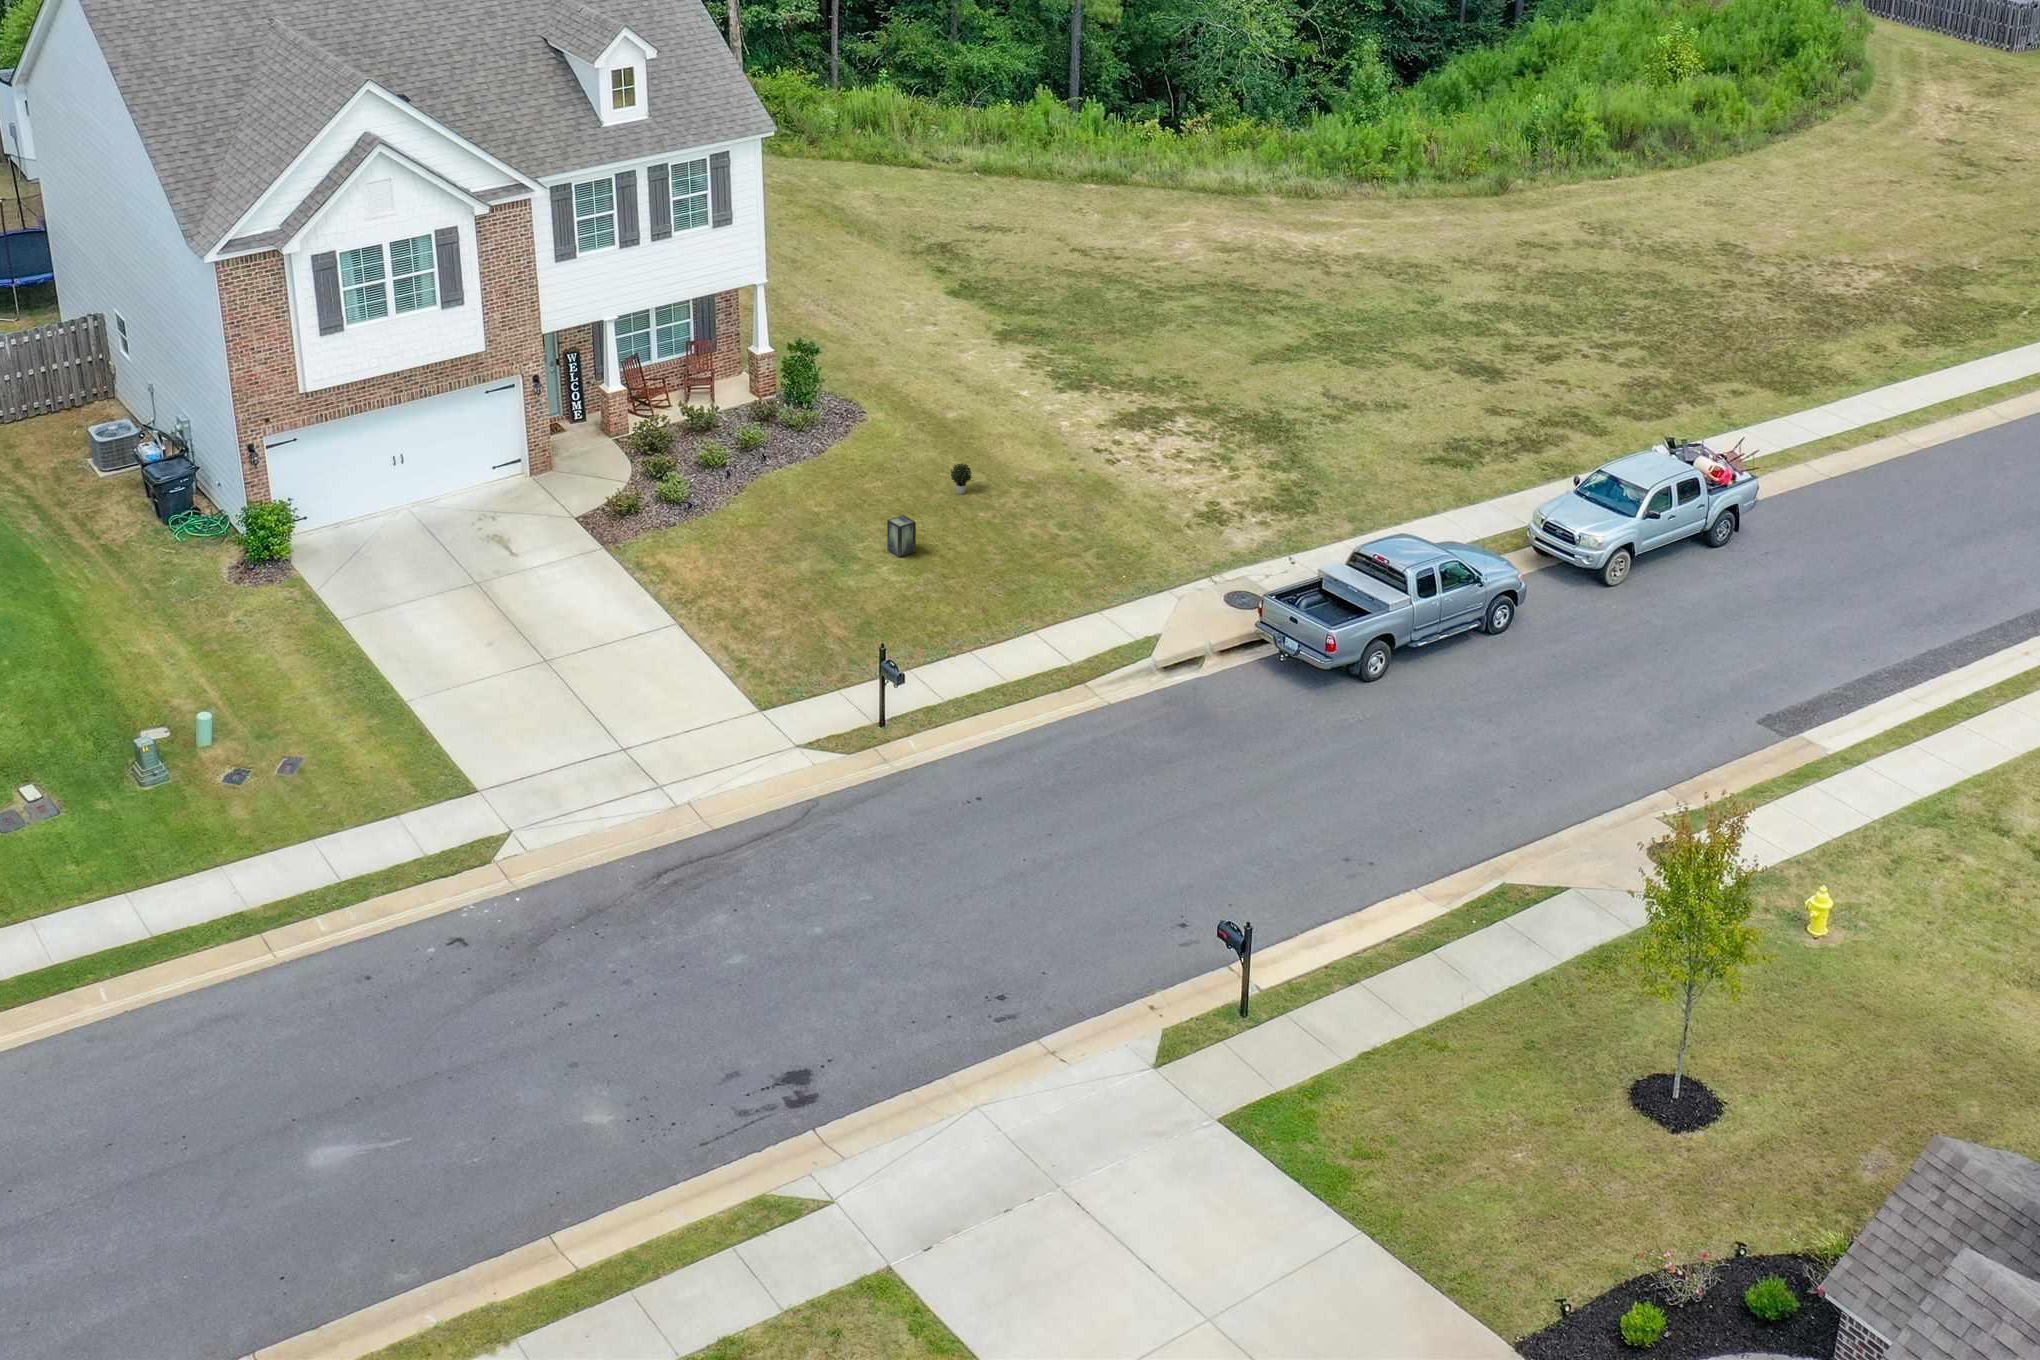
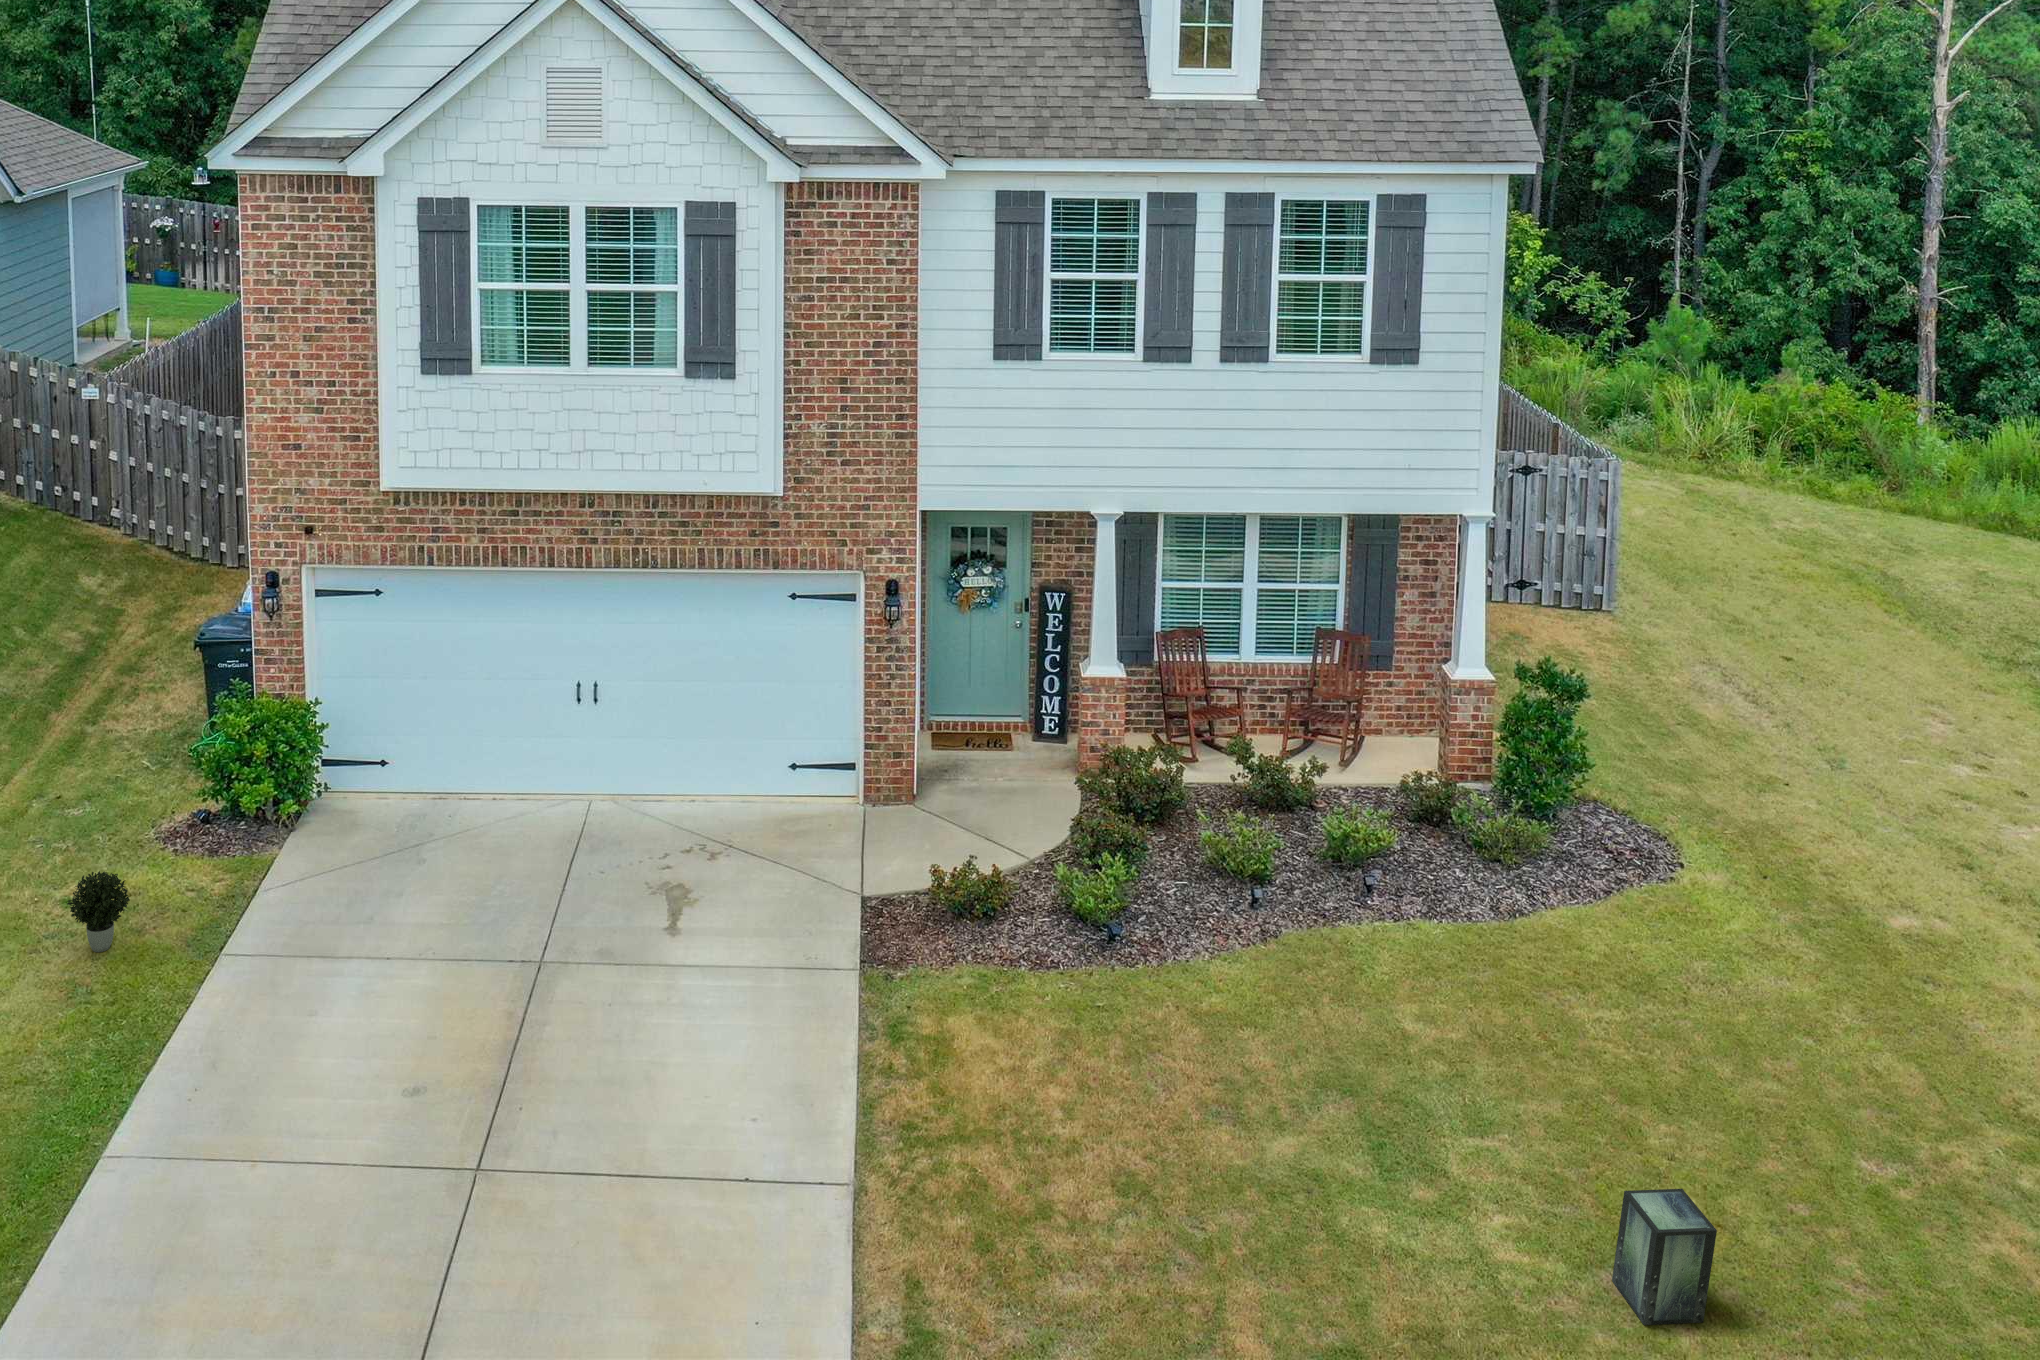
potted plant: present [951,463,972,495] -> present [67,871,130,952]

